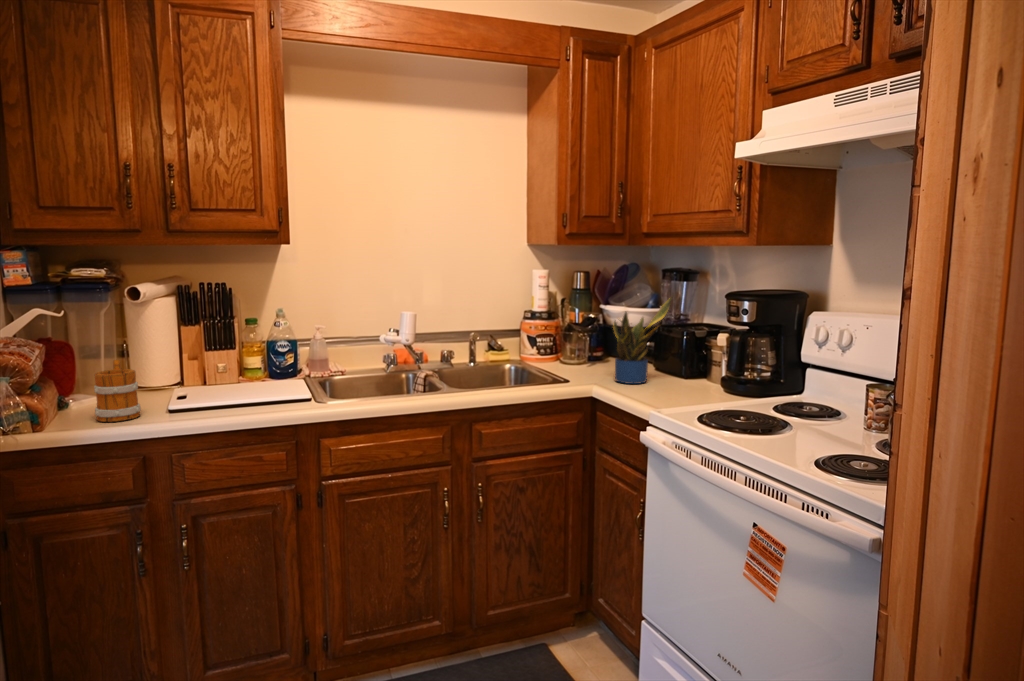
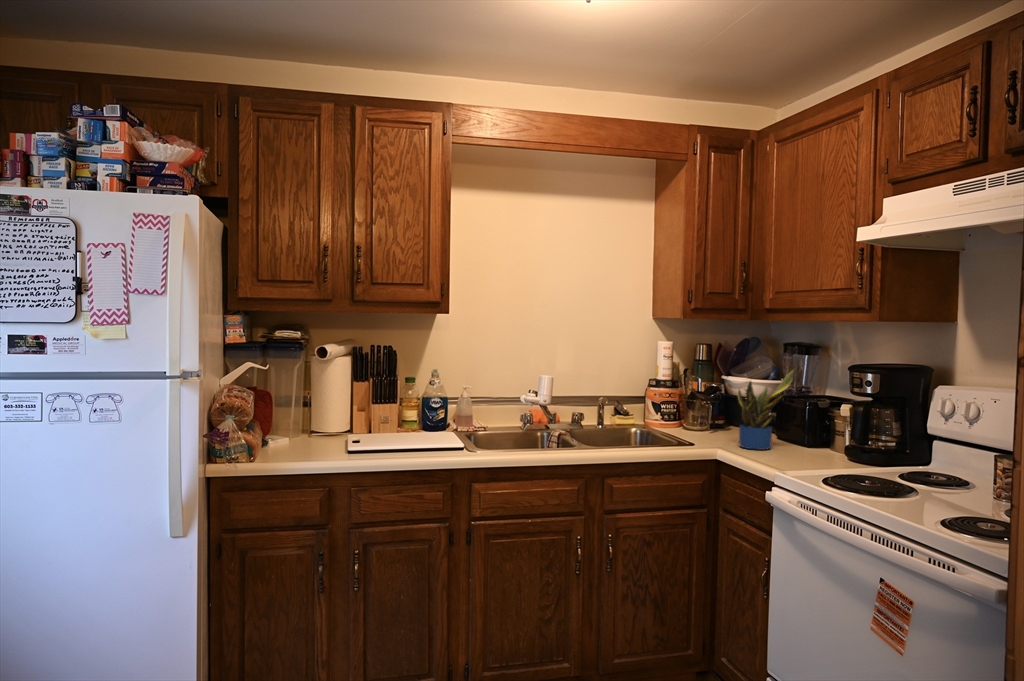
mug: present [94,360,141,422] -> none [295,407,329,458]

